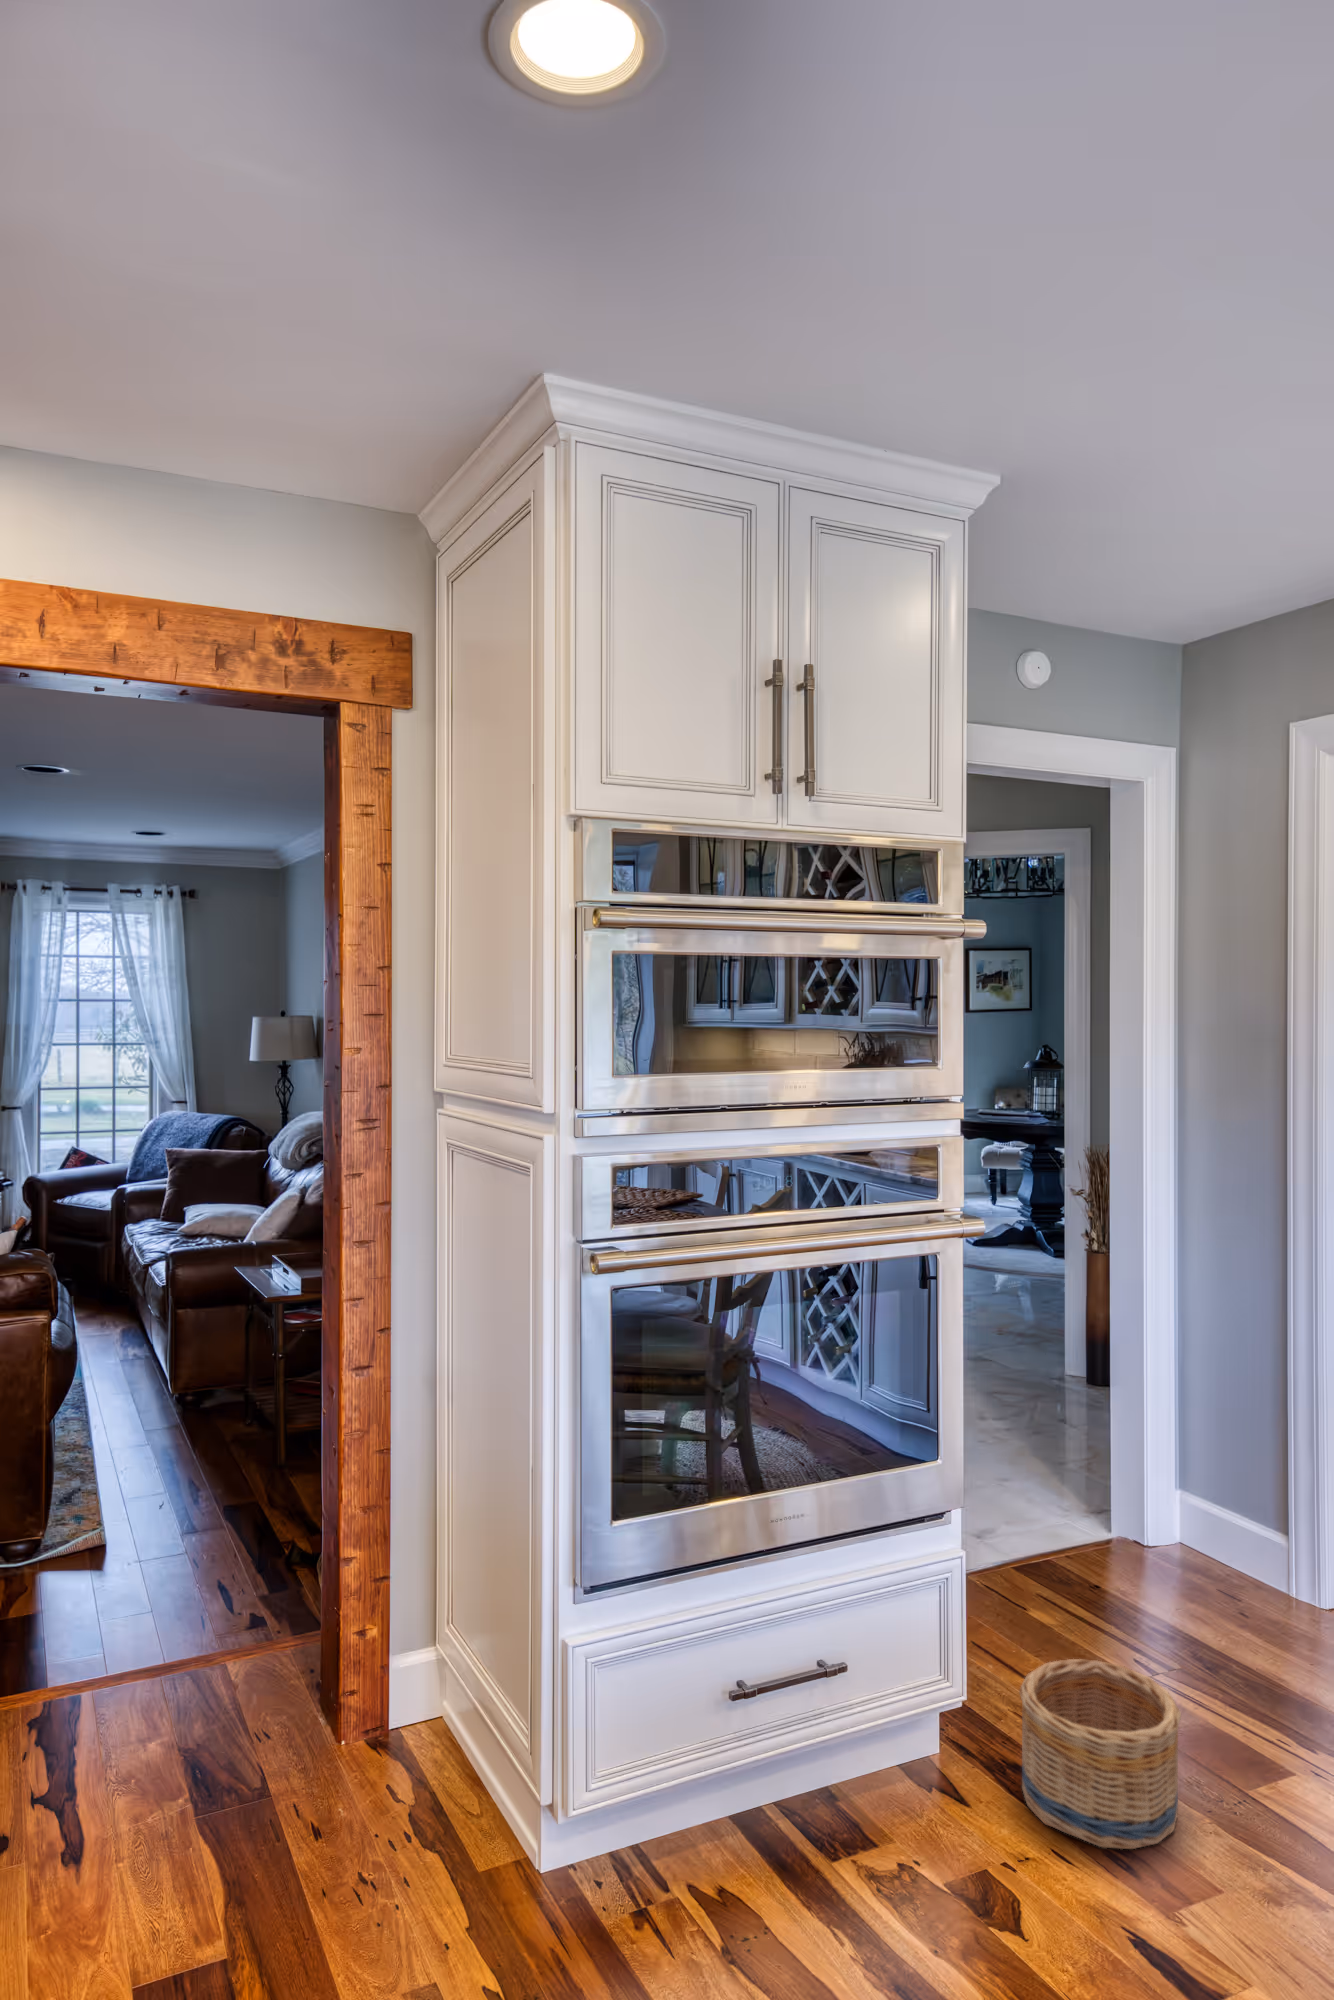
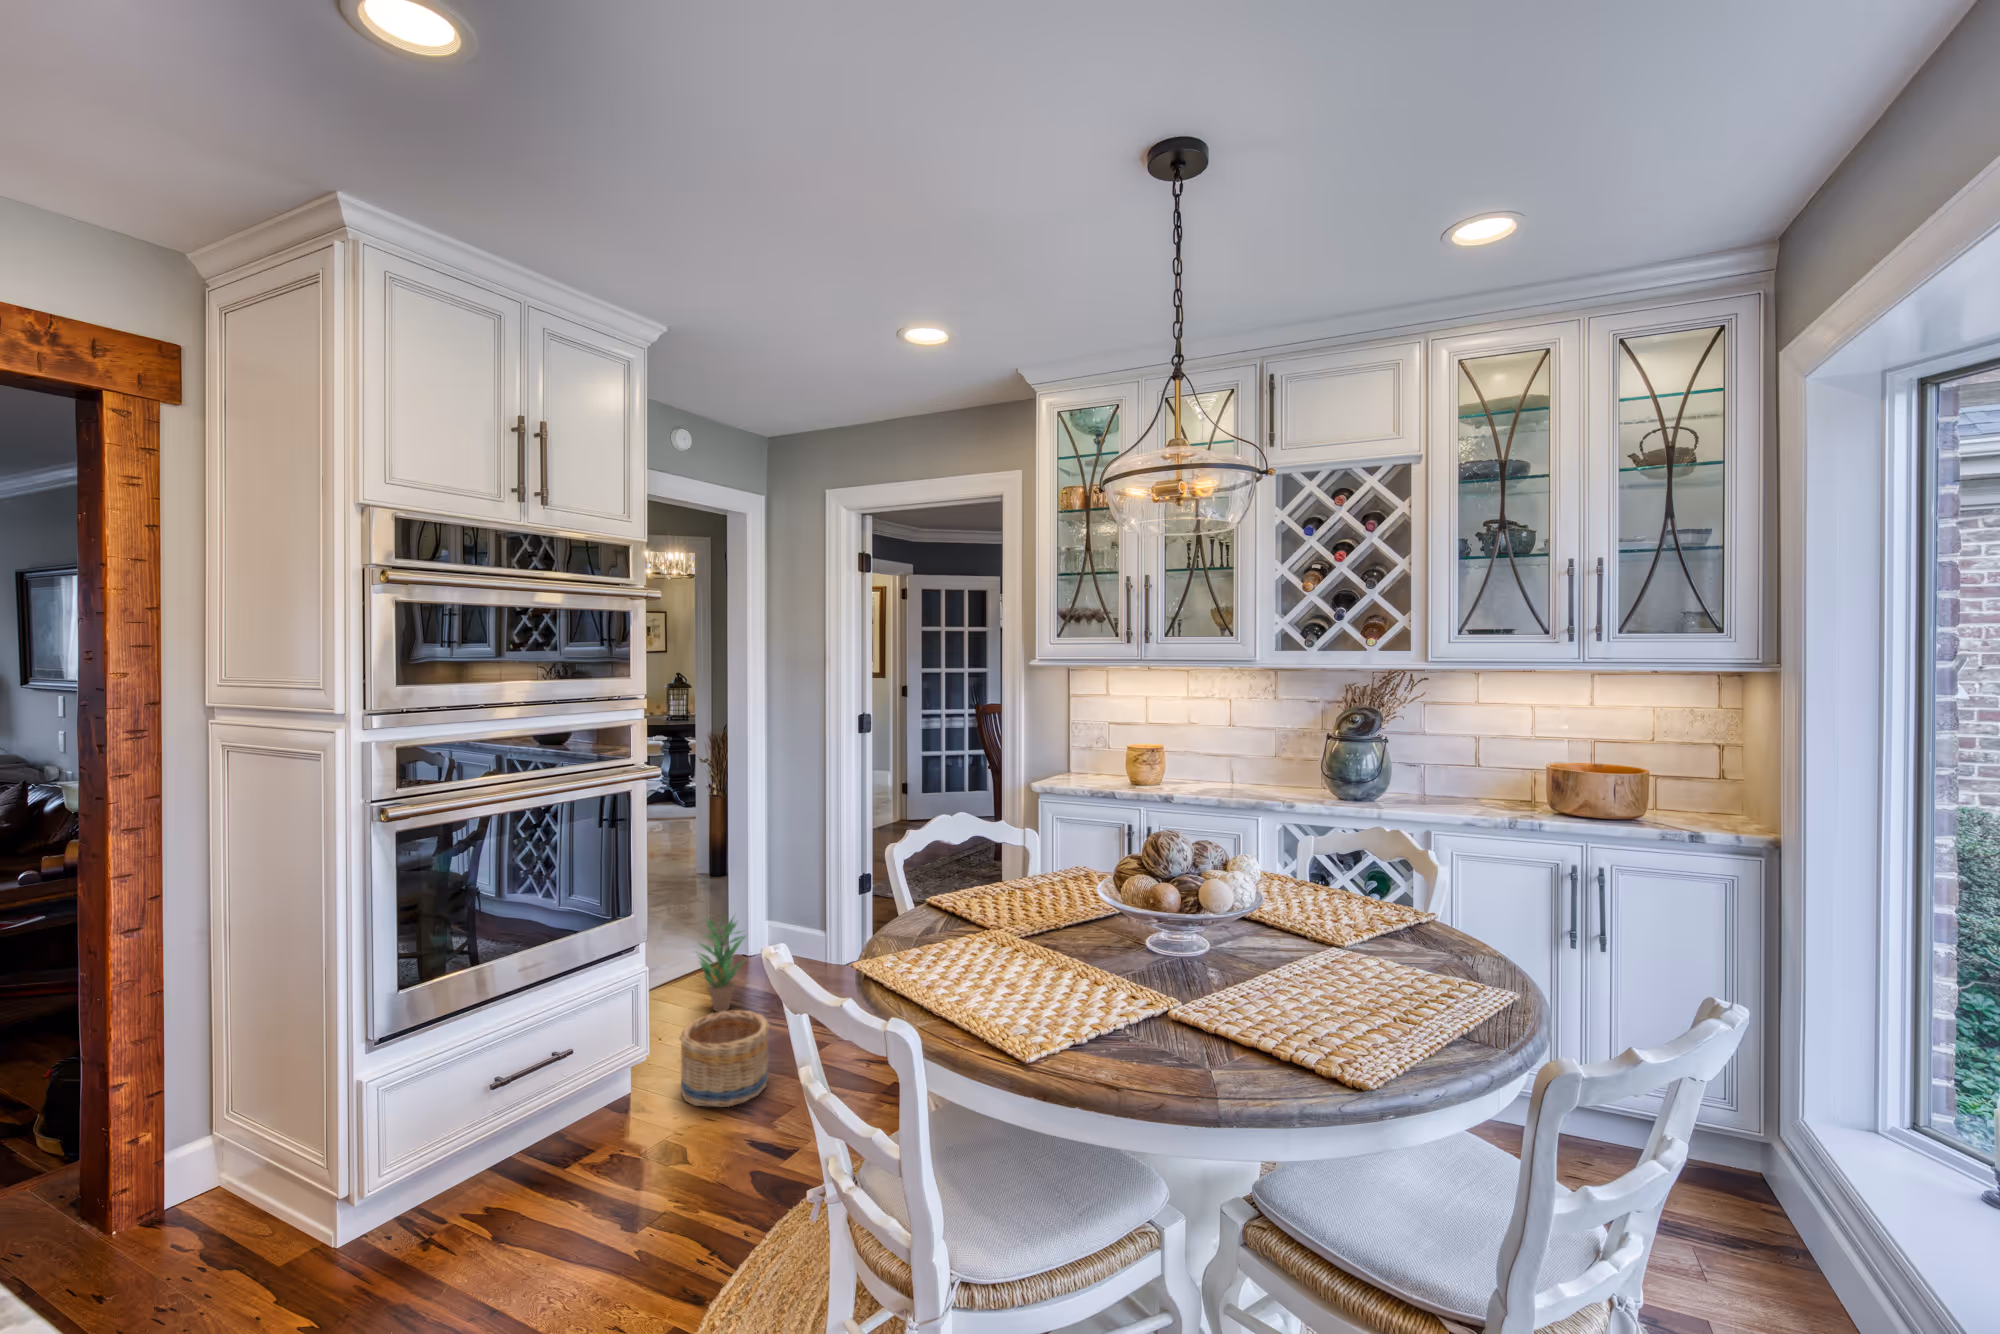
potted plant: none [1052,1473,1146,1646] -> present [699,918,745,1012]

